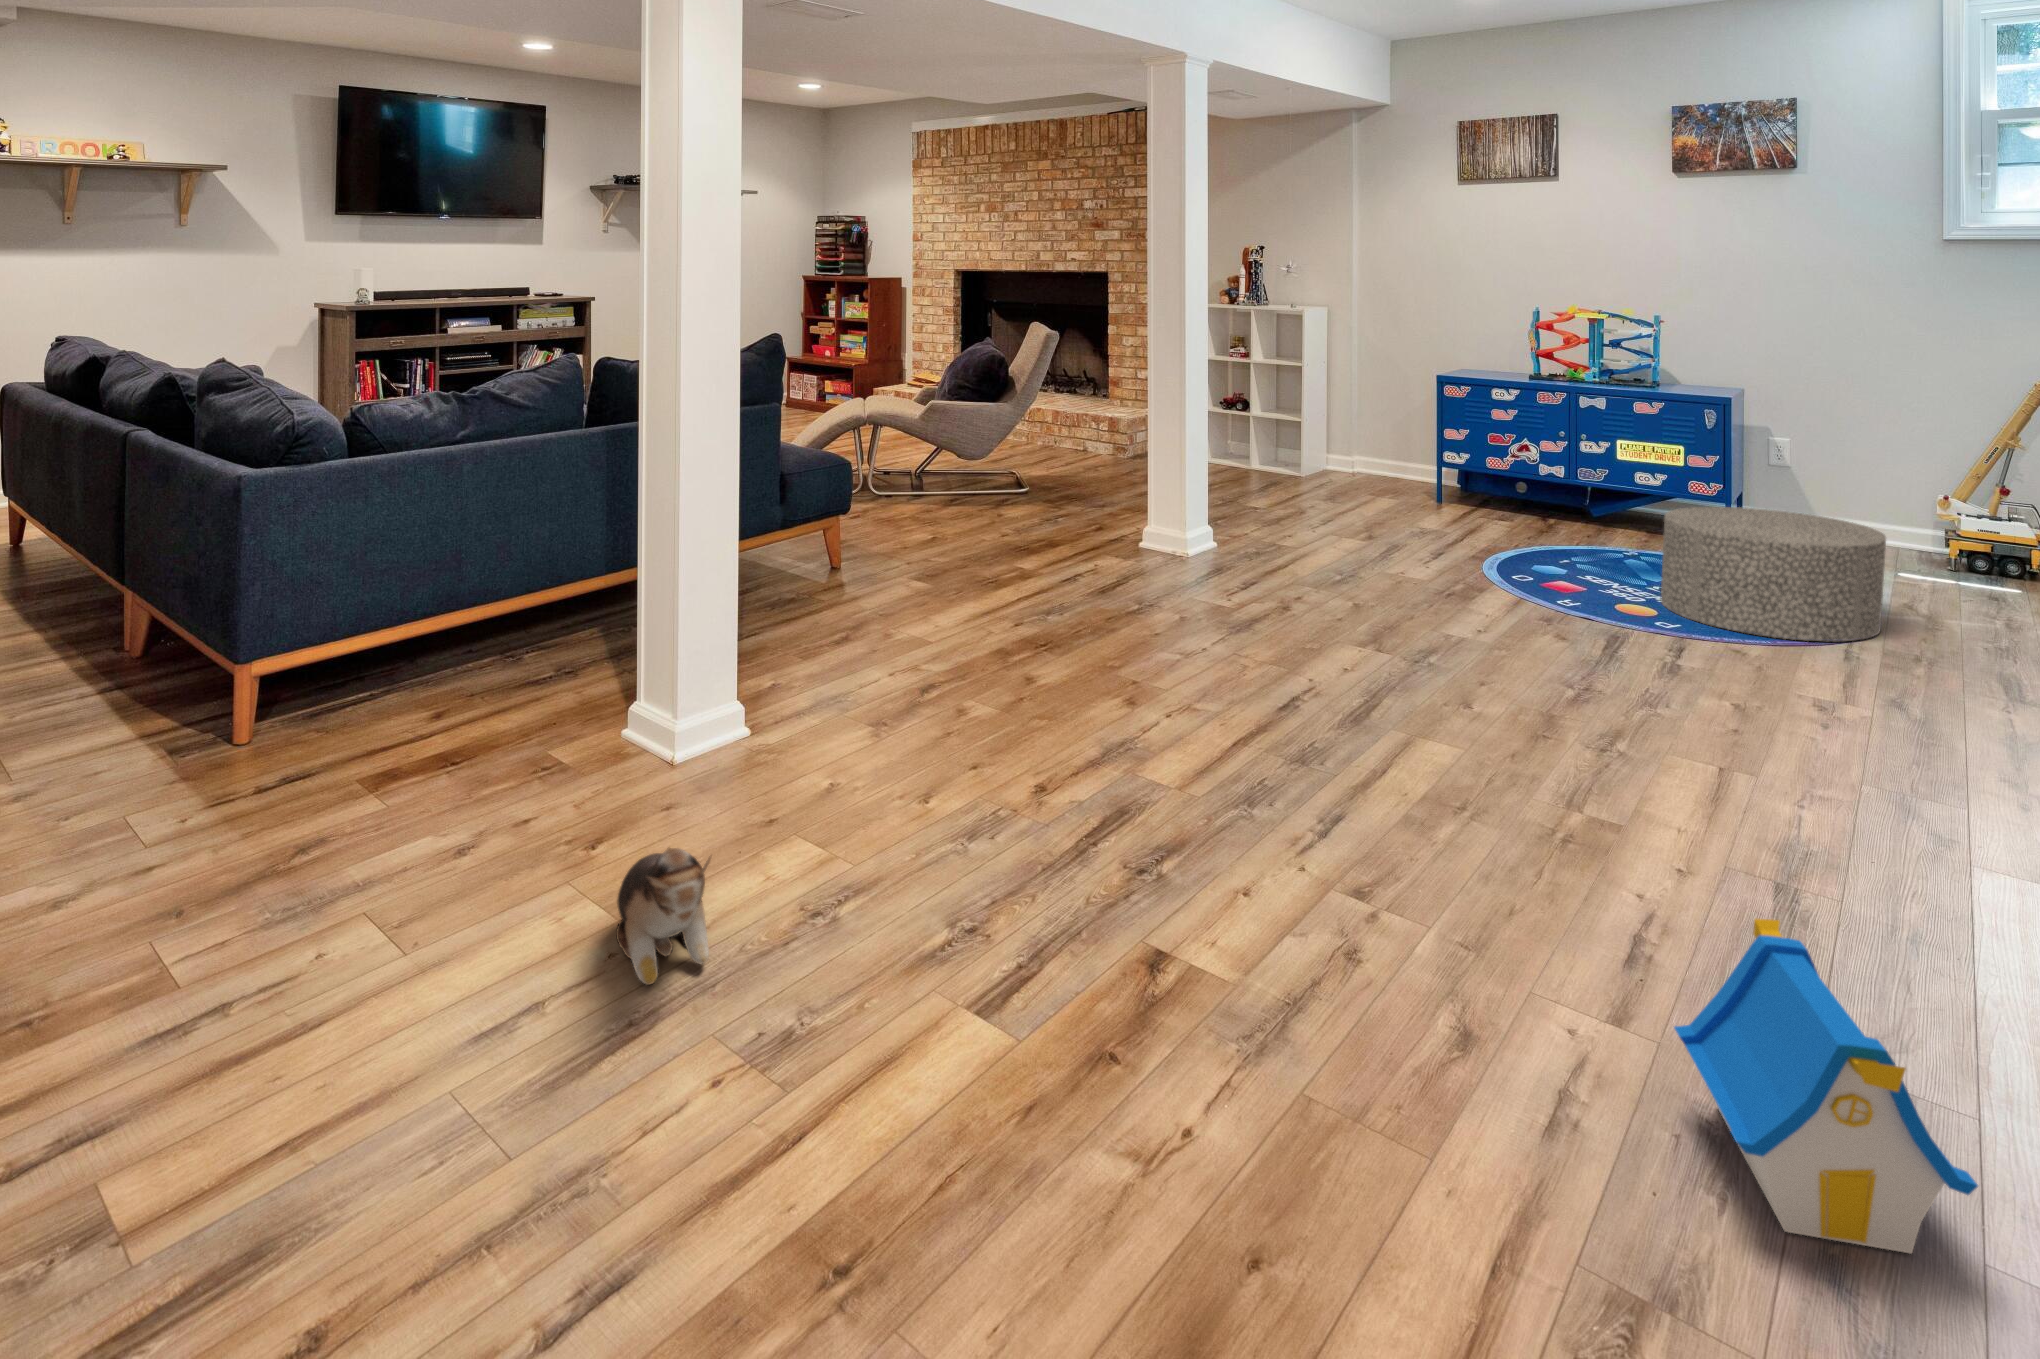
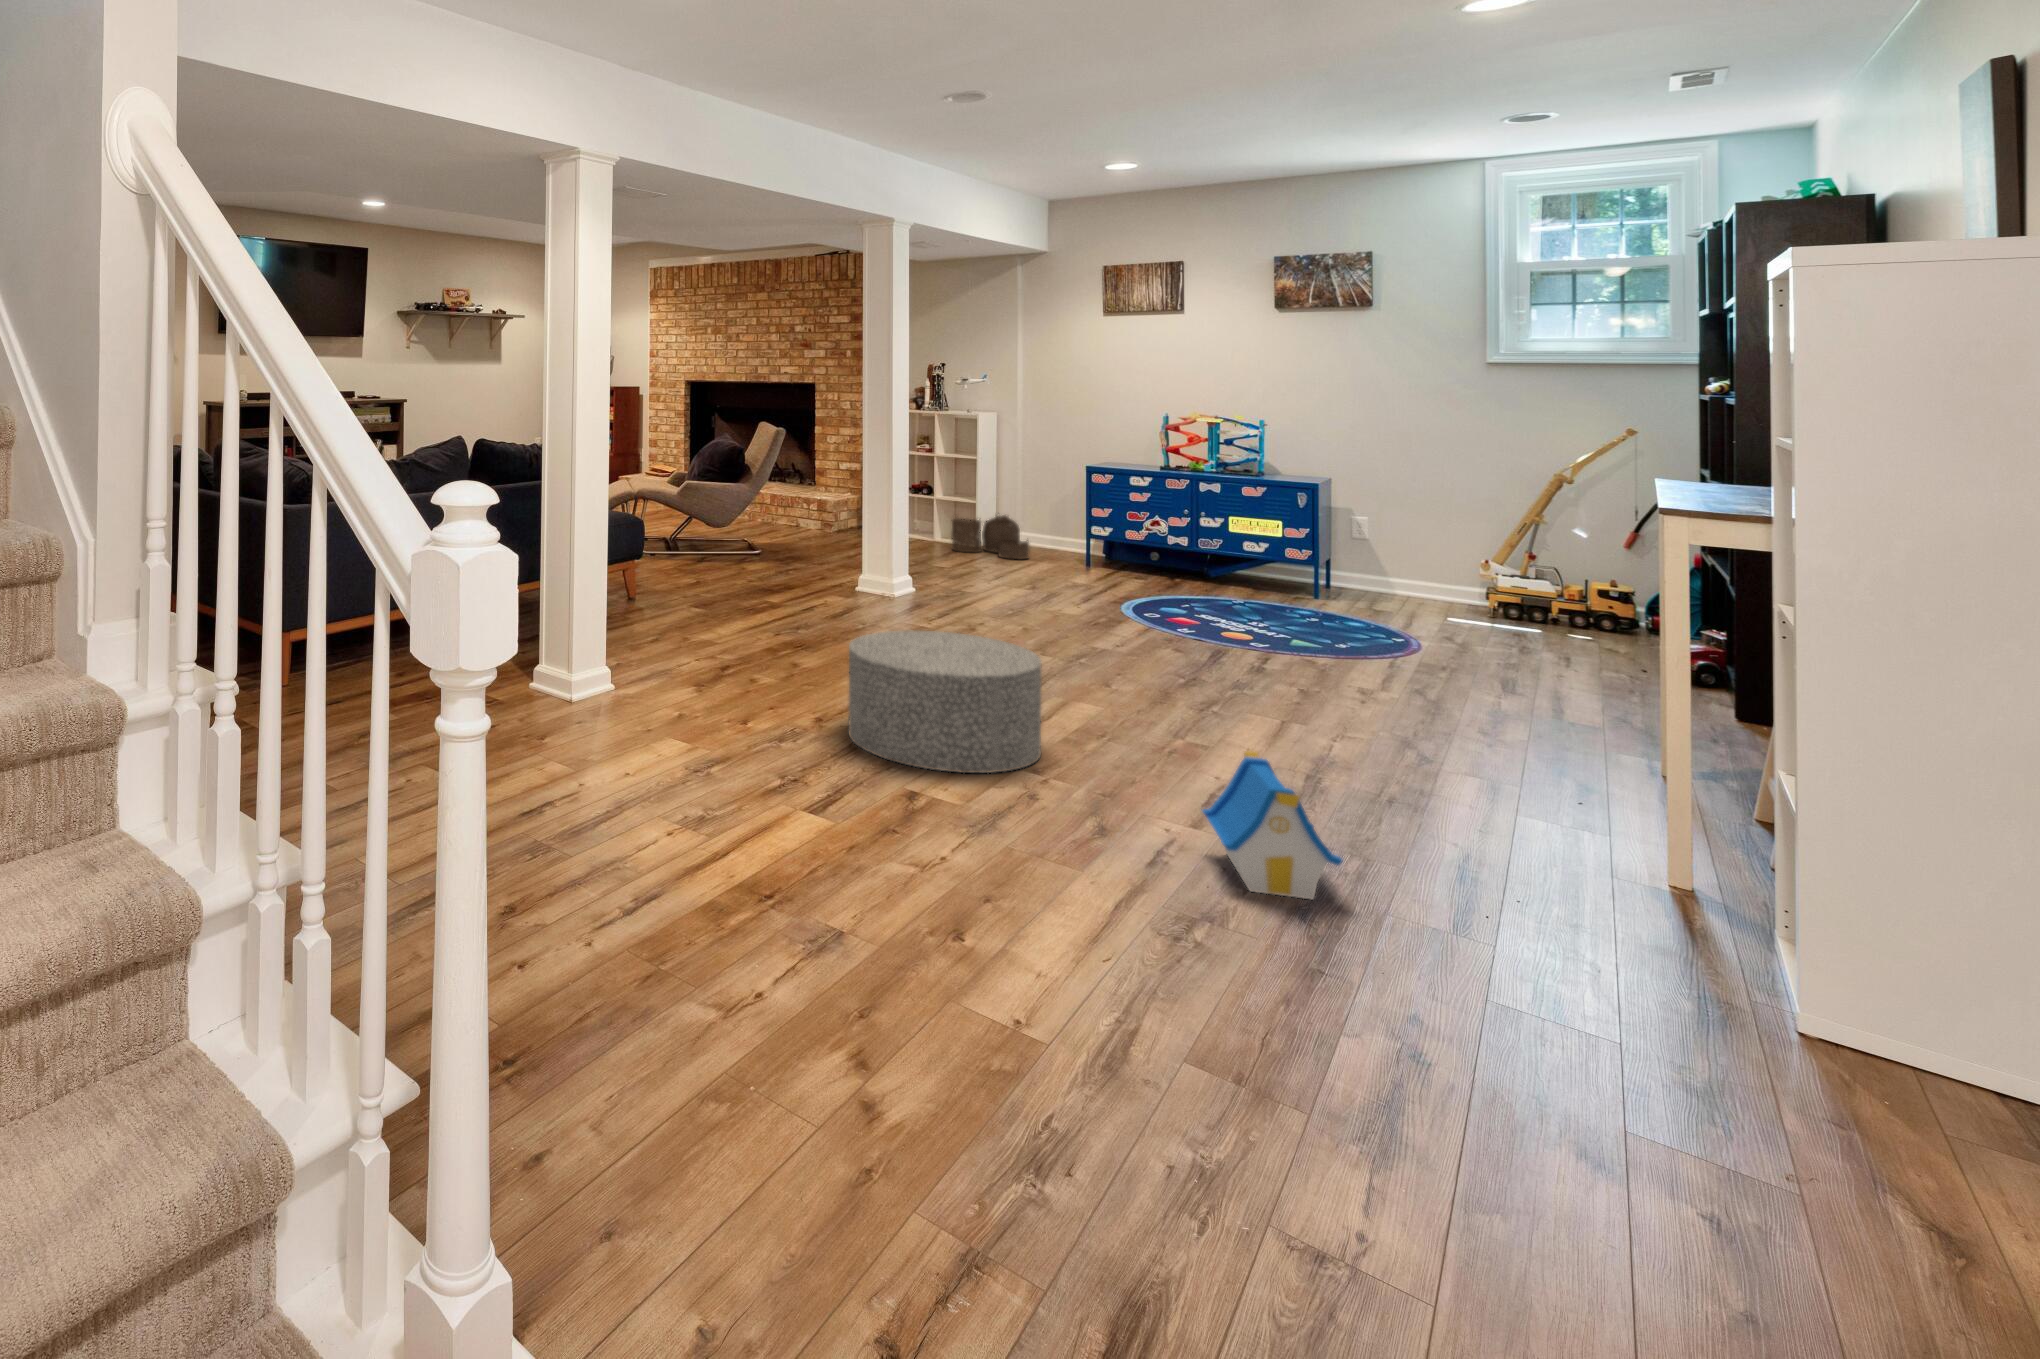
woven basket: none [1269,434,1365,494] -> present [951,515,1029,559]
ottoman: present [1661,507,1886,642] -> present [848,631,1041,773]
plush toy: present [616,848,711,985] -> none [588,714,662,792]

